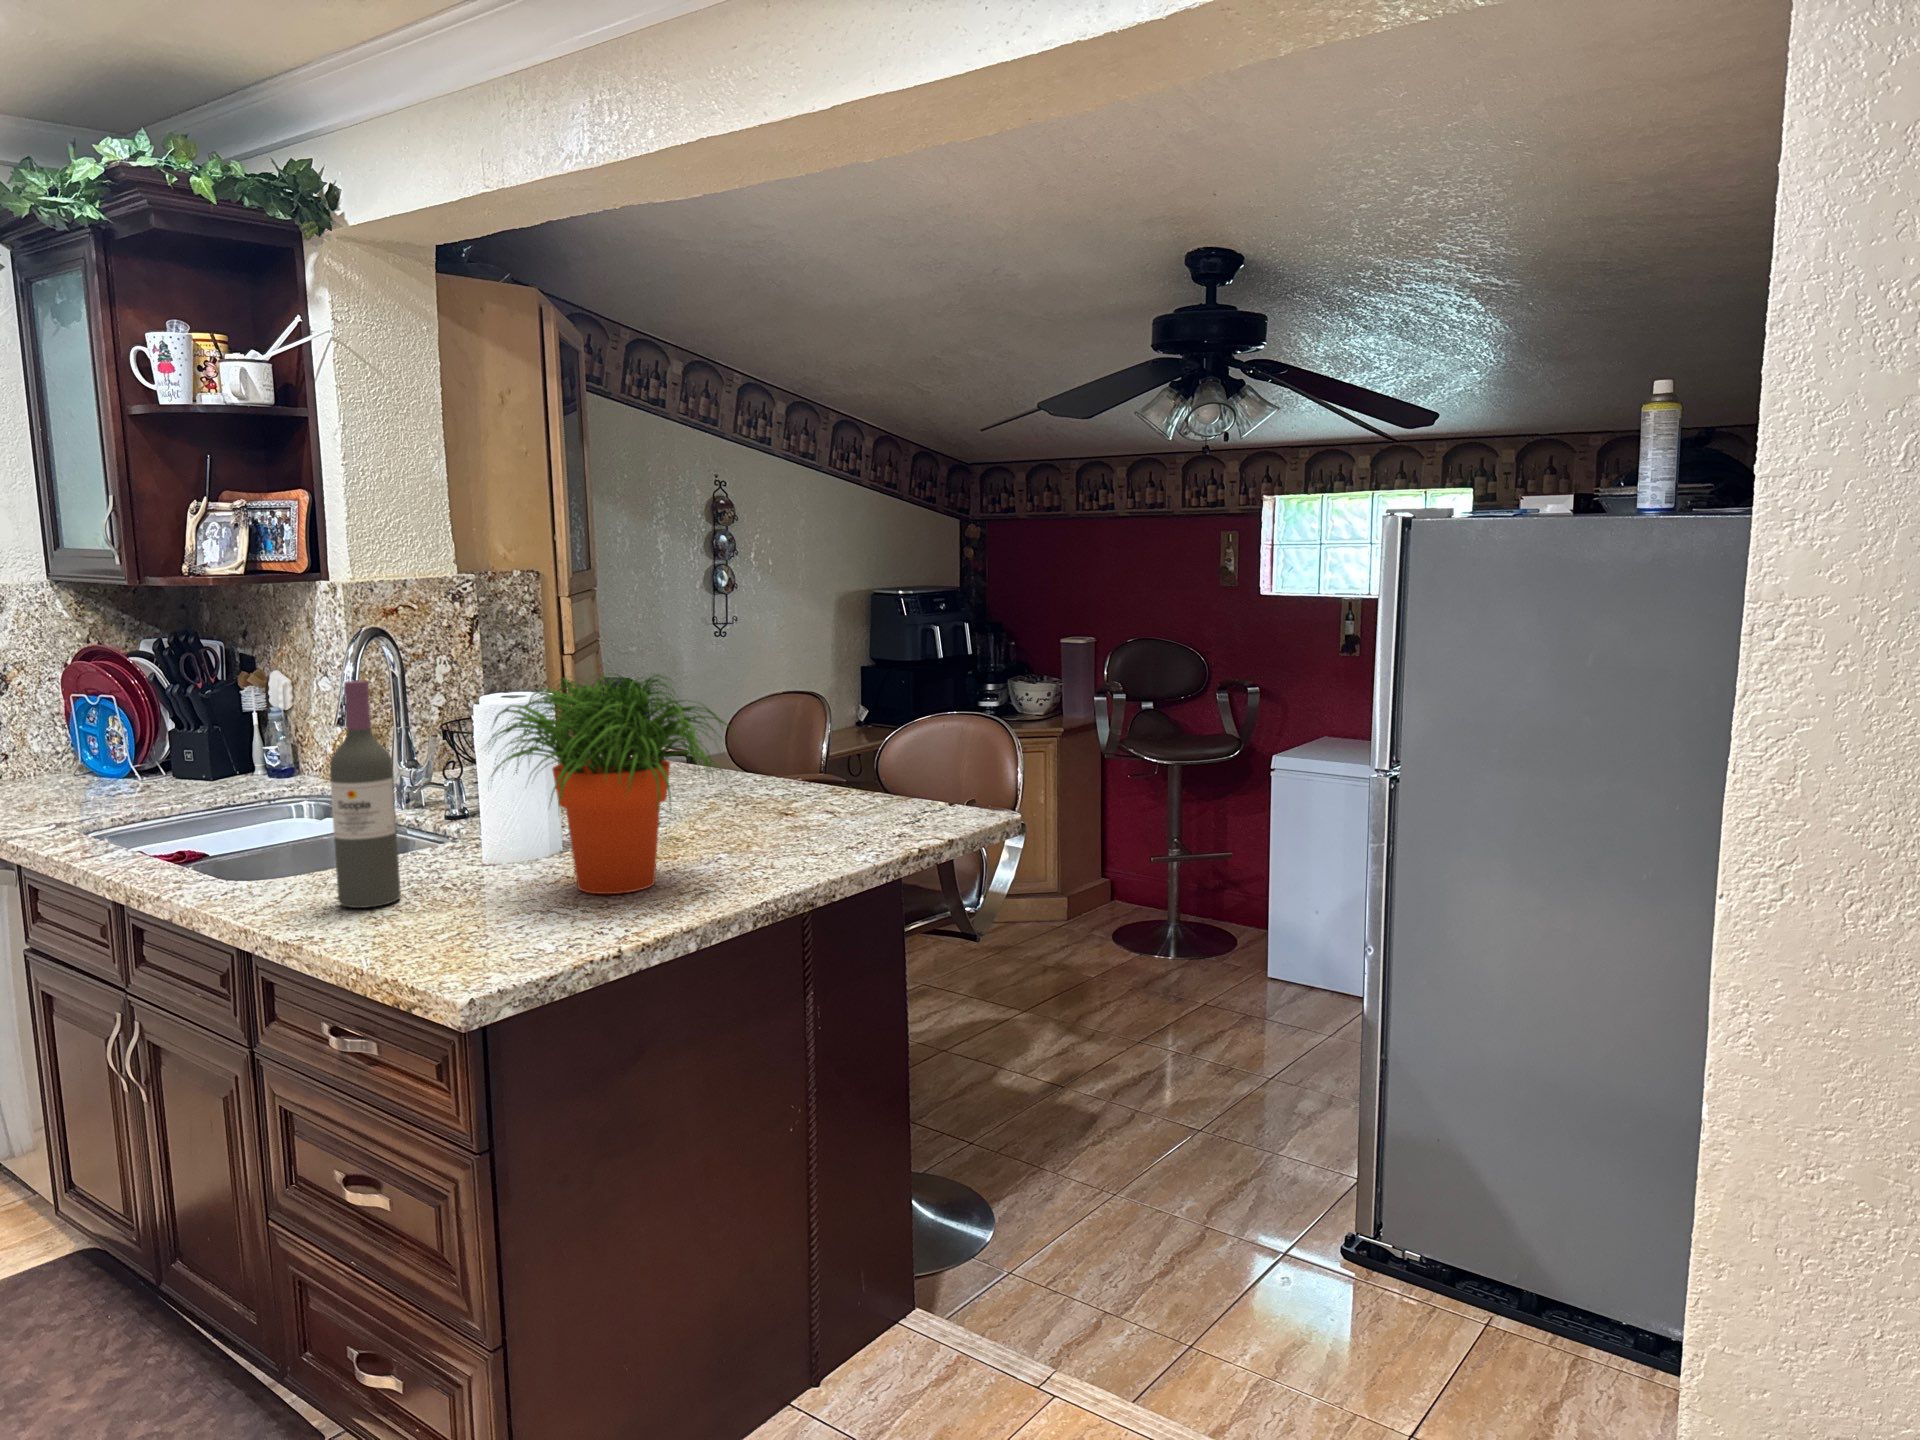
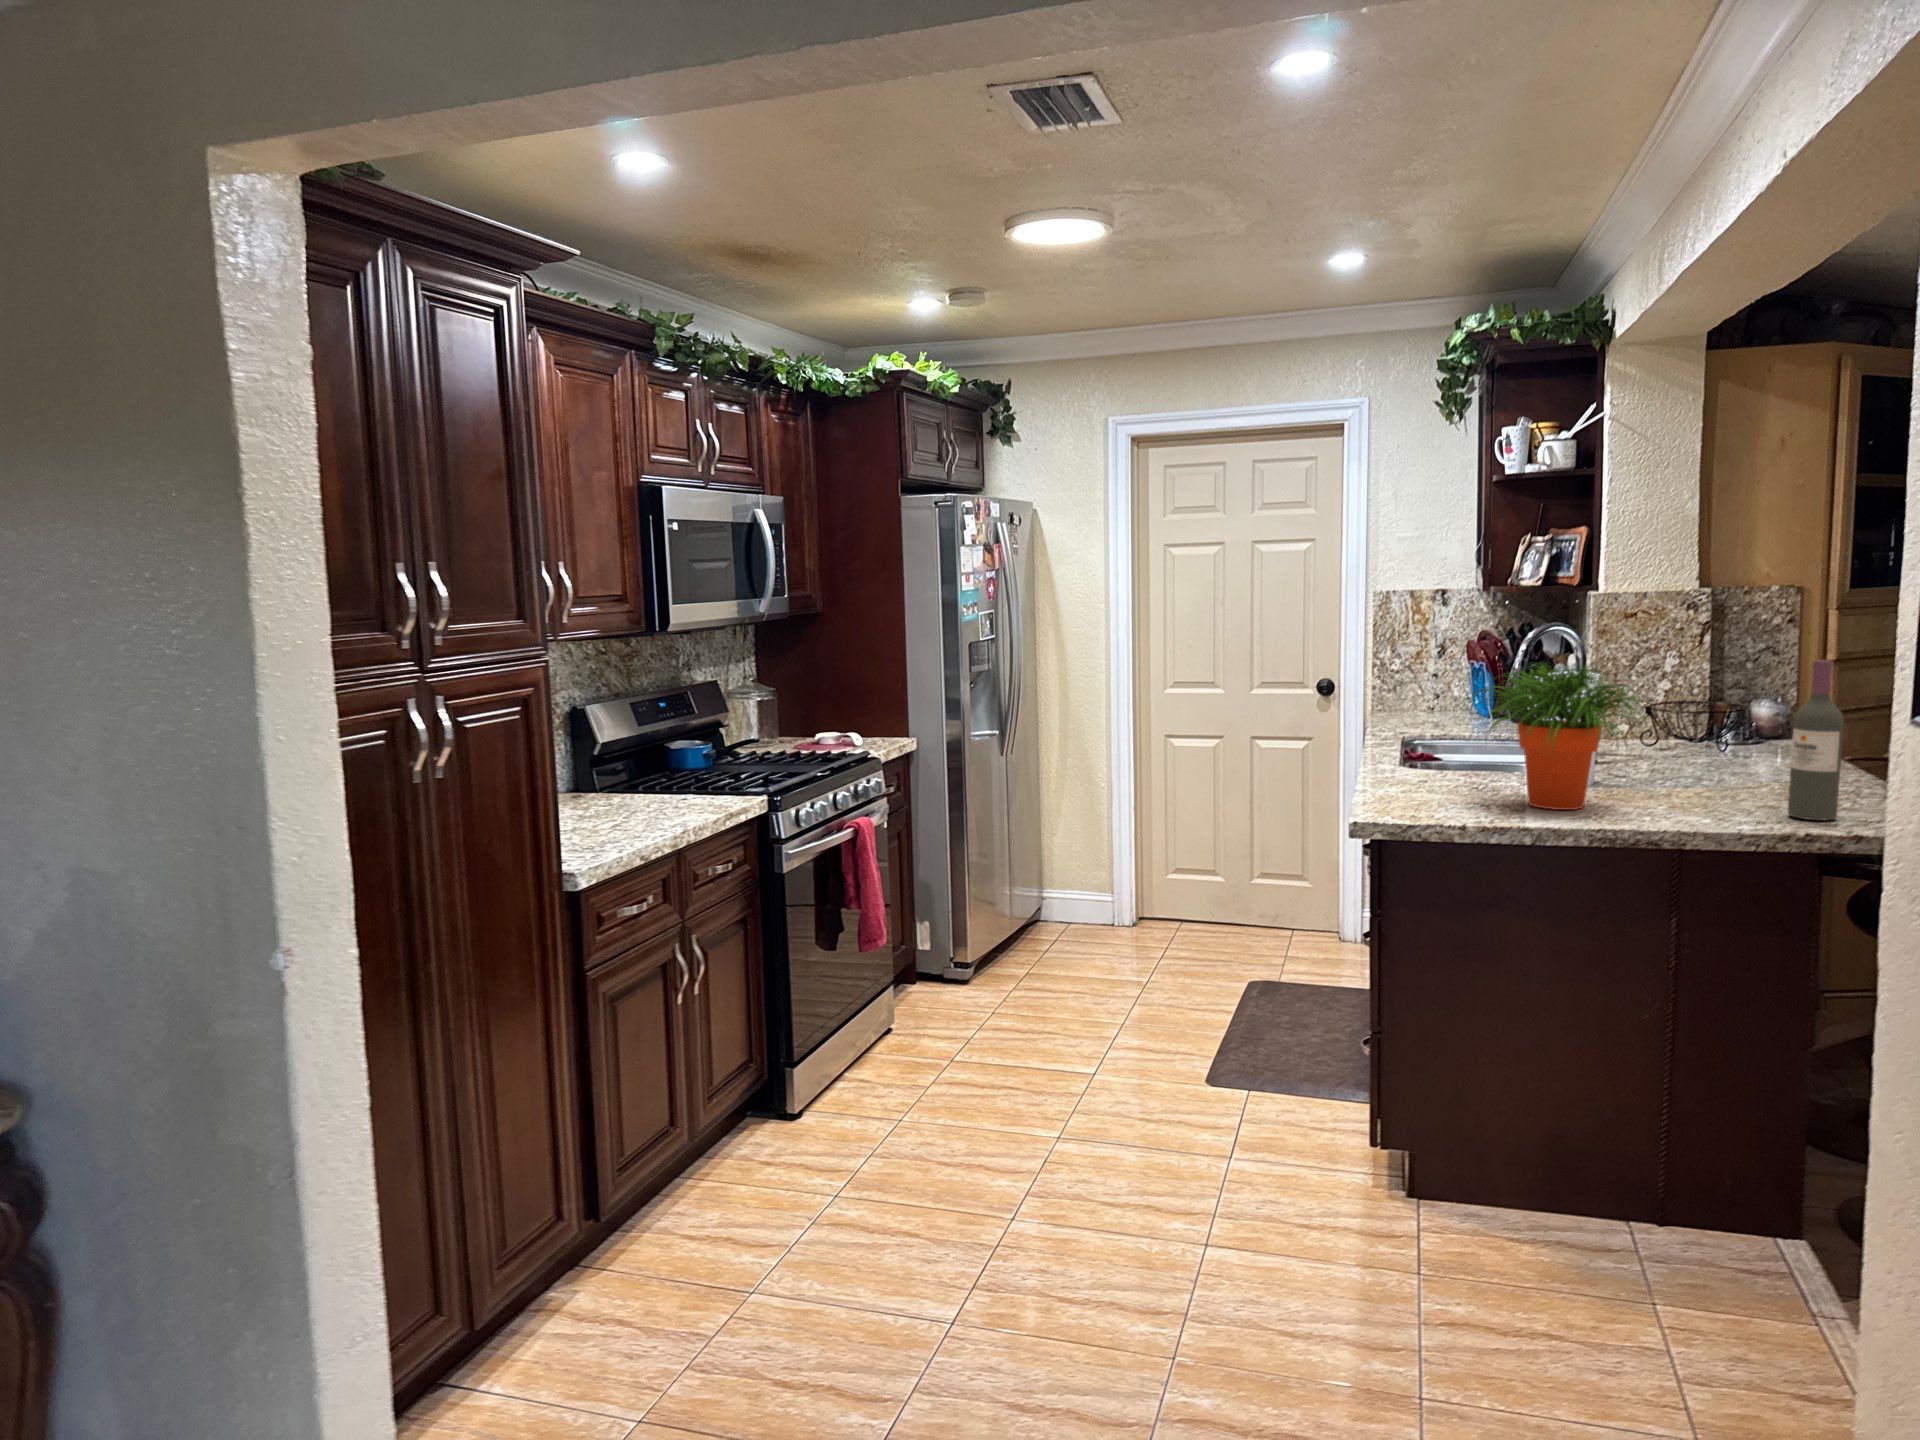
wine bottle: present [330,681,401,908] -> present [1787,660,1844,820]

